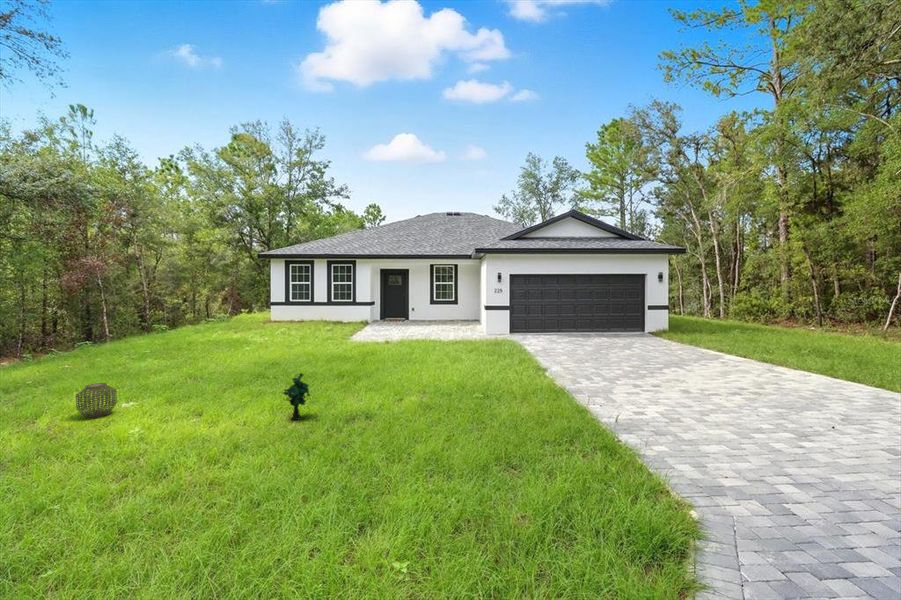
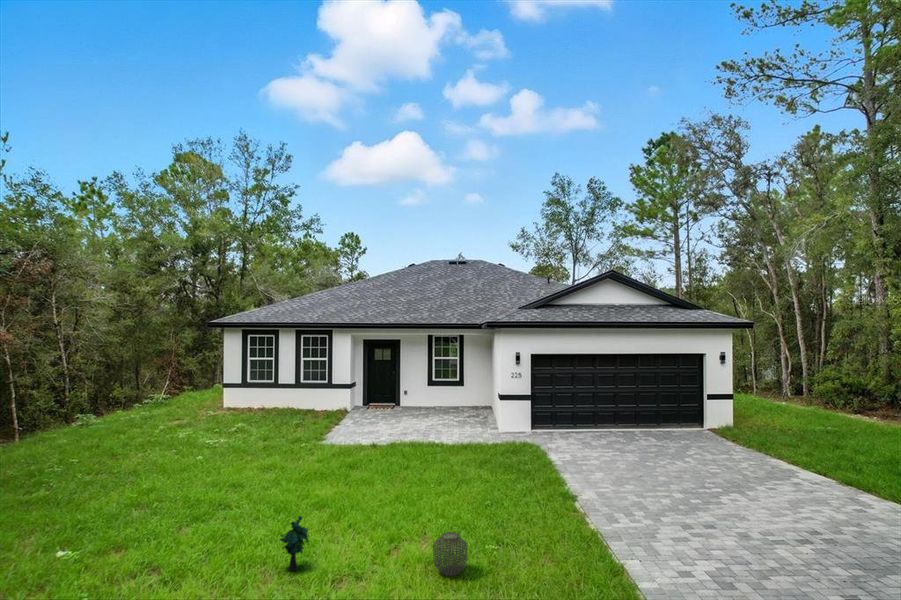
woven basket: present [76,383,117,418] -> present [433,532,468,576]

